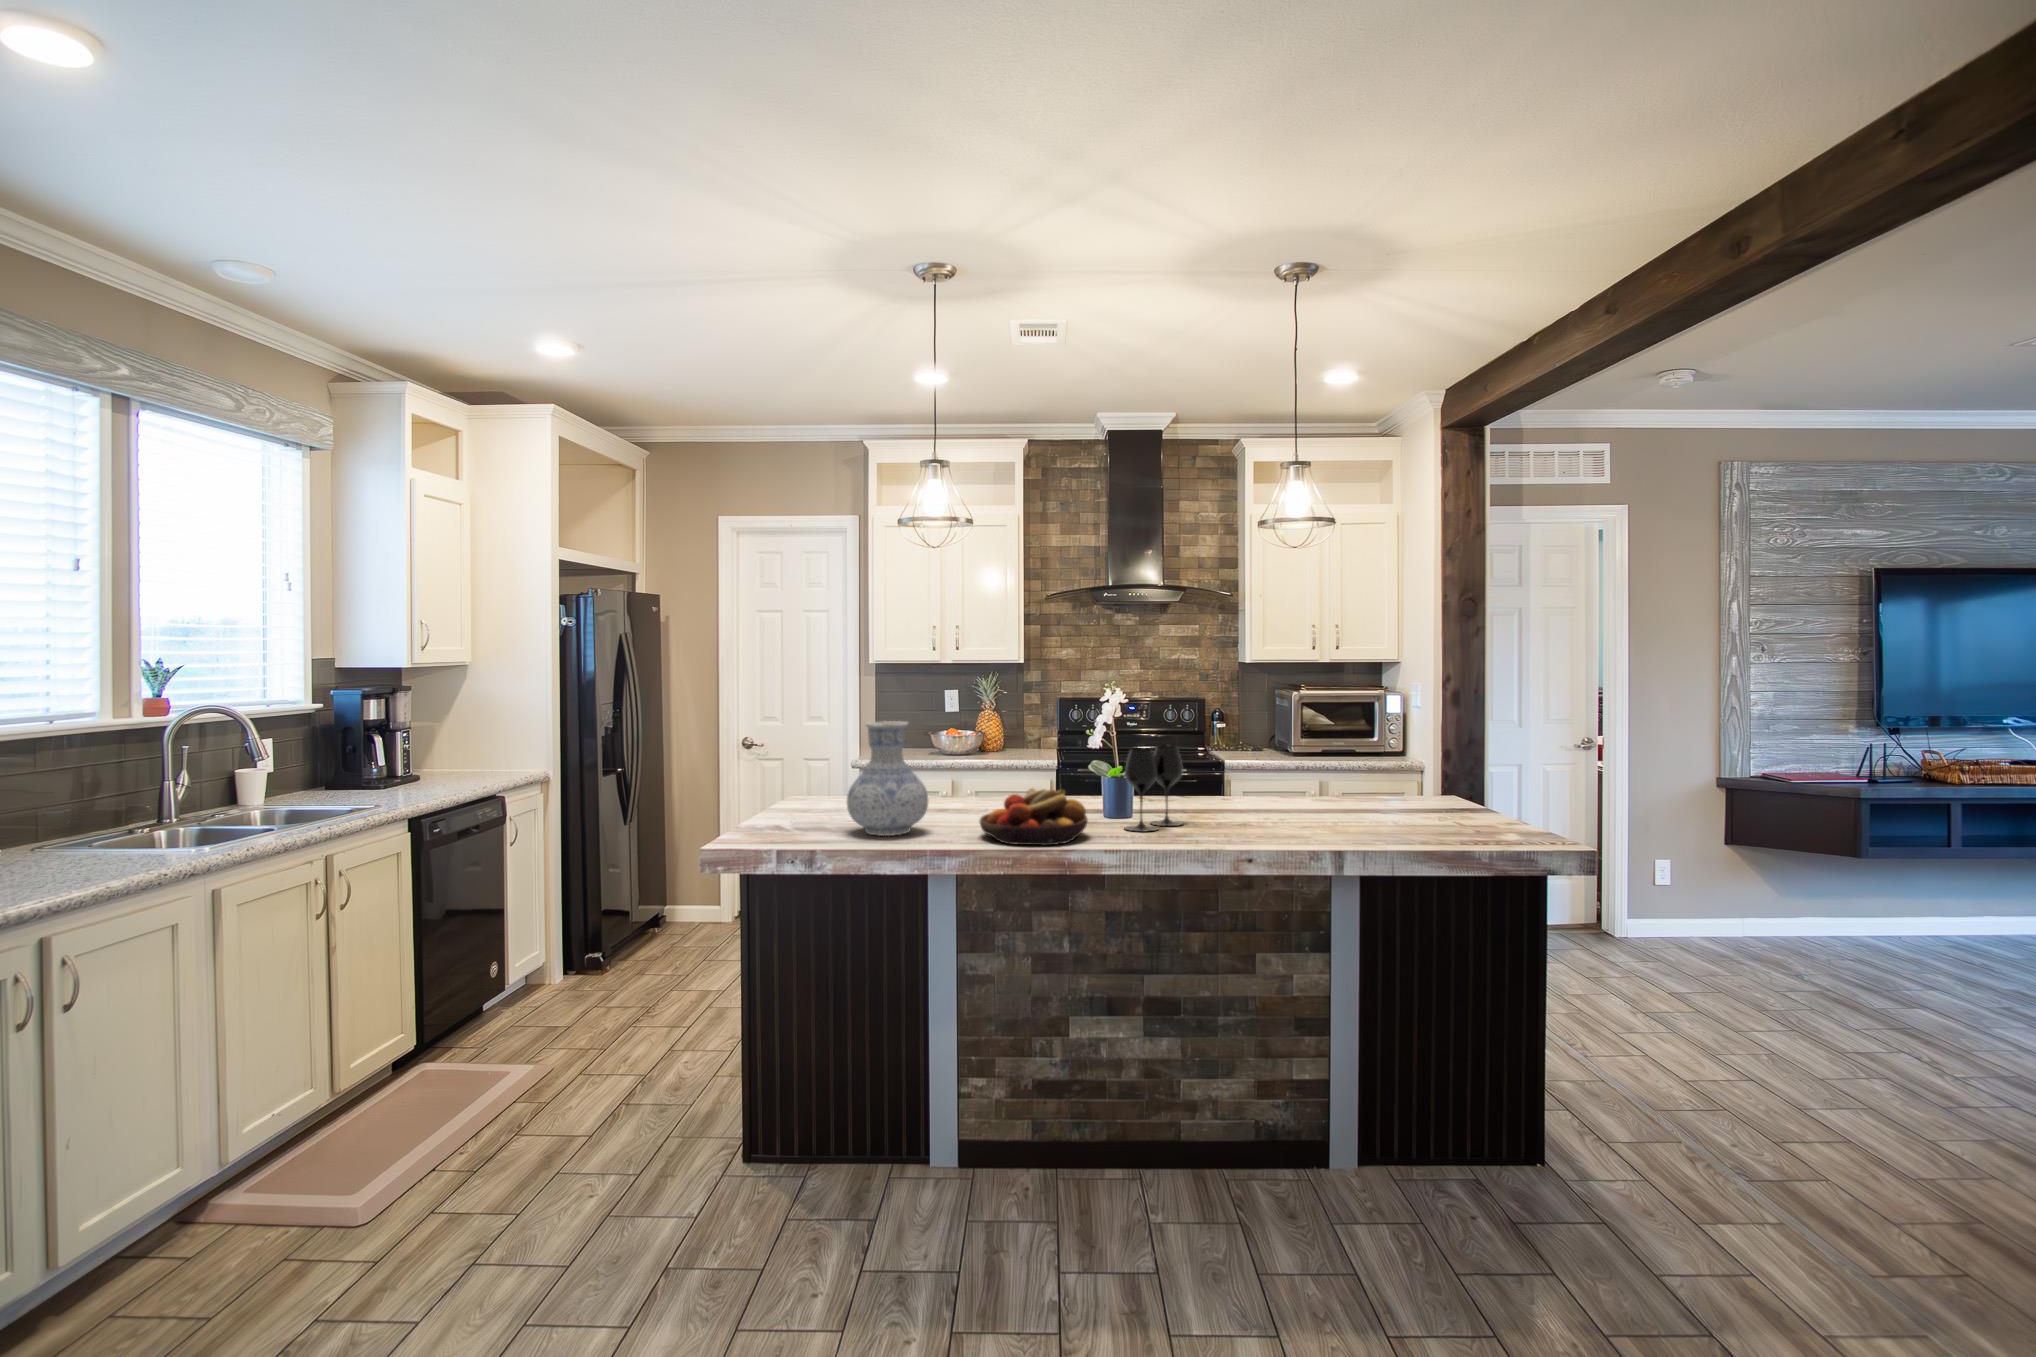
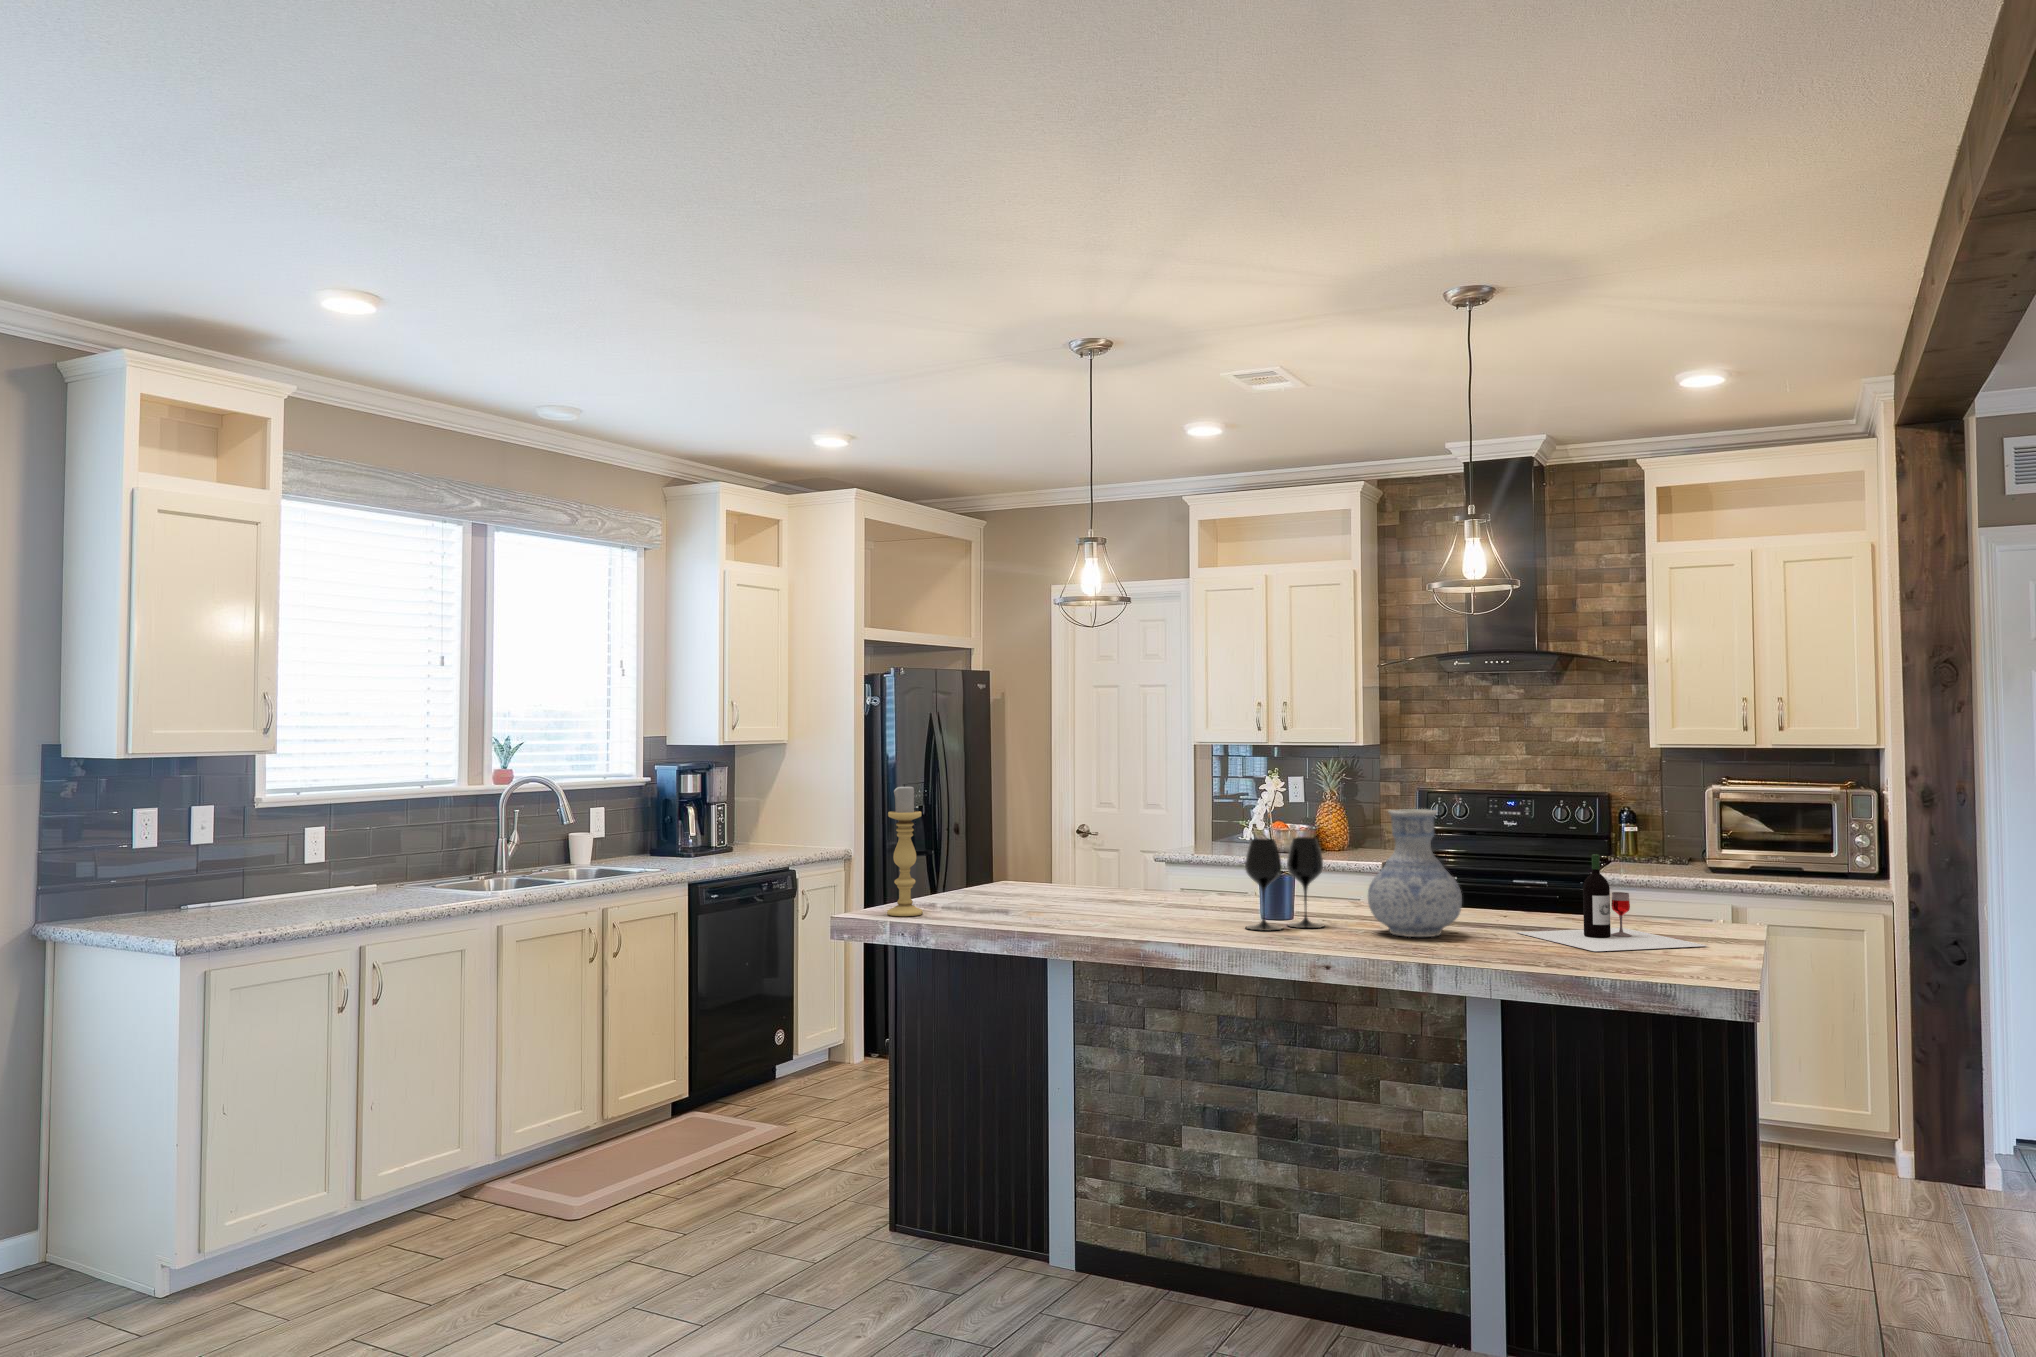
candle holder: none [767,707,804,845] -> present [887,784,923,916]
vase: present [847,721,928,836] -> present [1368,809,1462,937]
wine bottle: none [1325,750,1472,829] -> present [1517,854,1707,951]
fruit bowl: present [980,788,1088,845] -> none [1079,877,1192,934]

